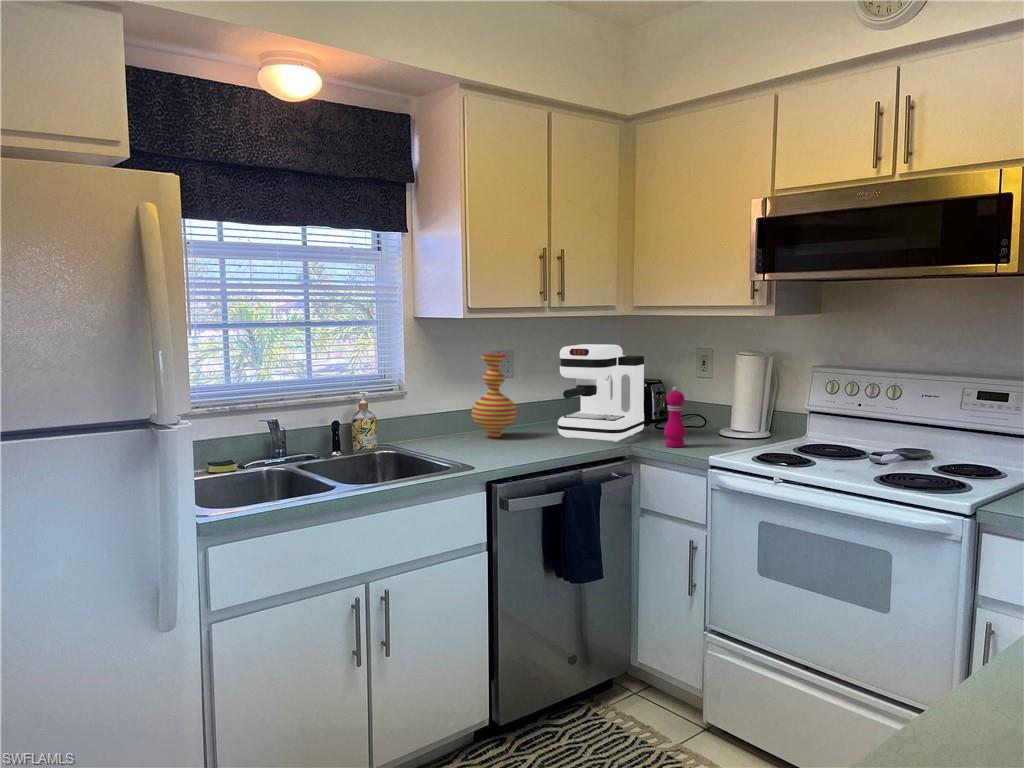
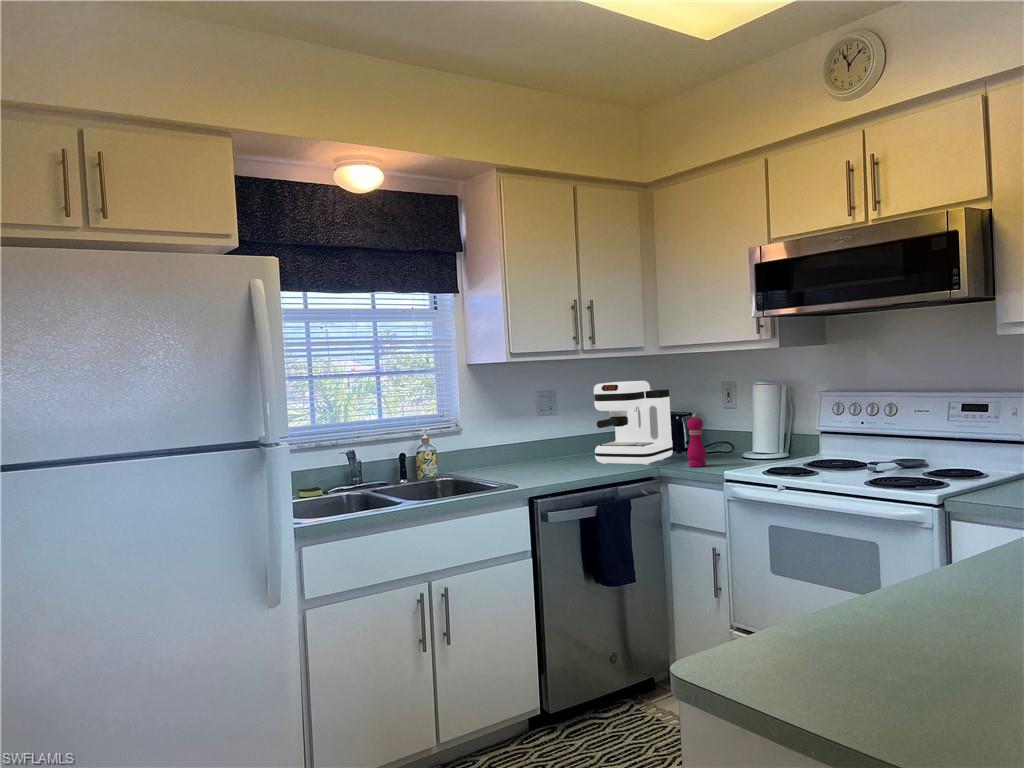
vase: present [472,354,517,438] -> none [520,393,559,466]

